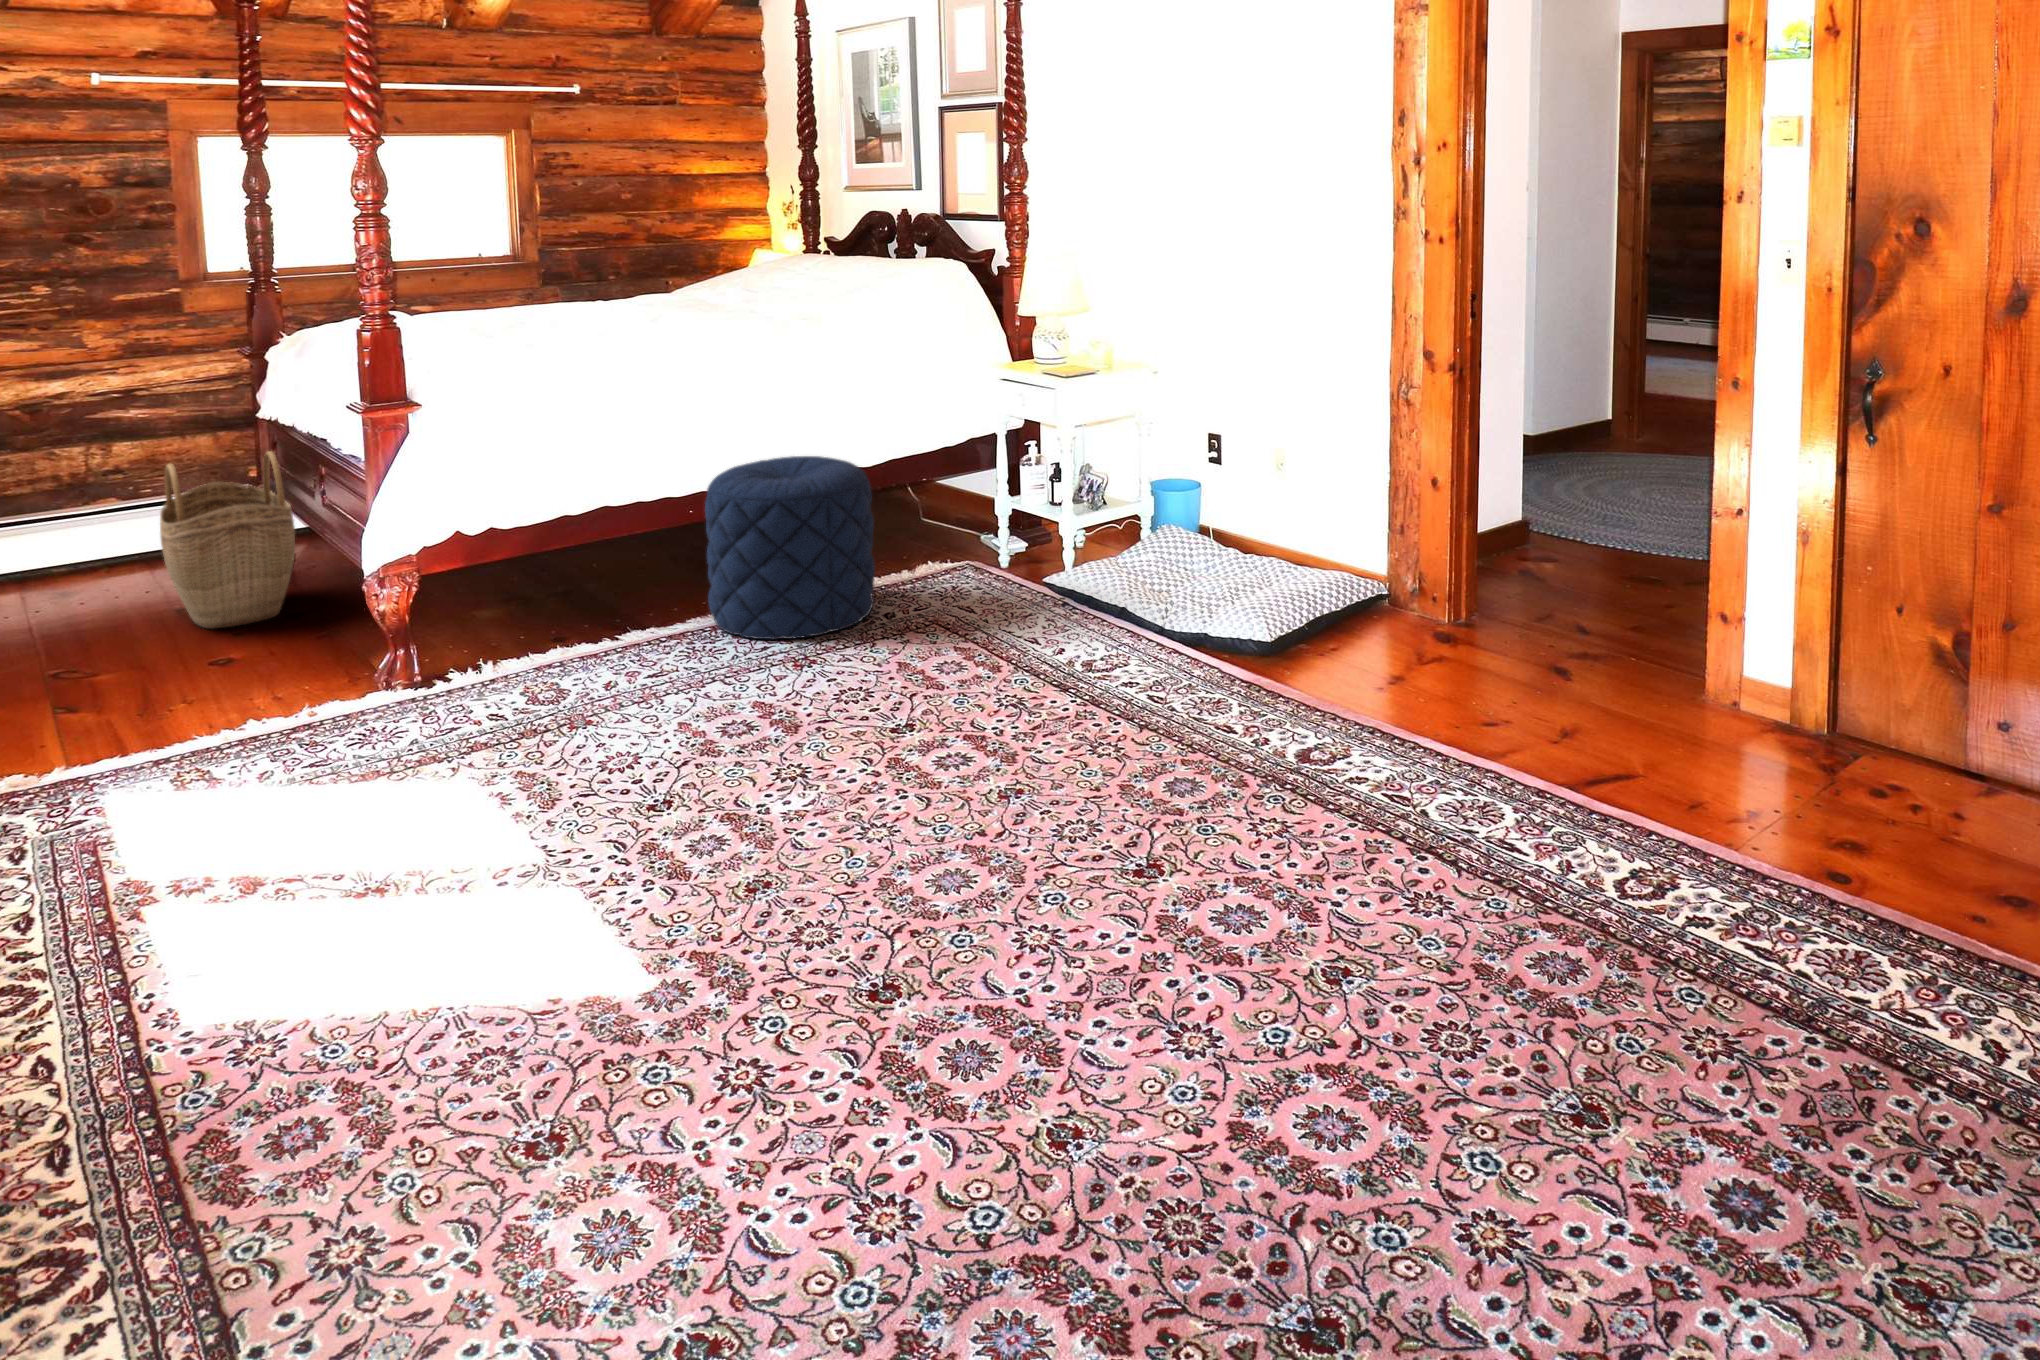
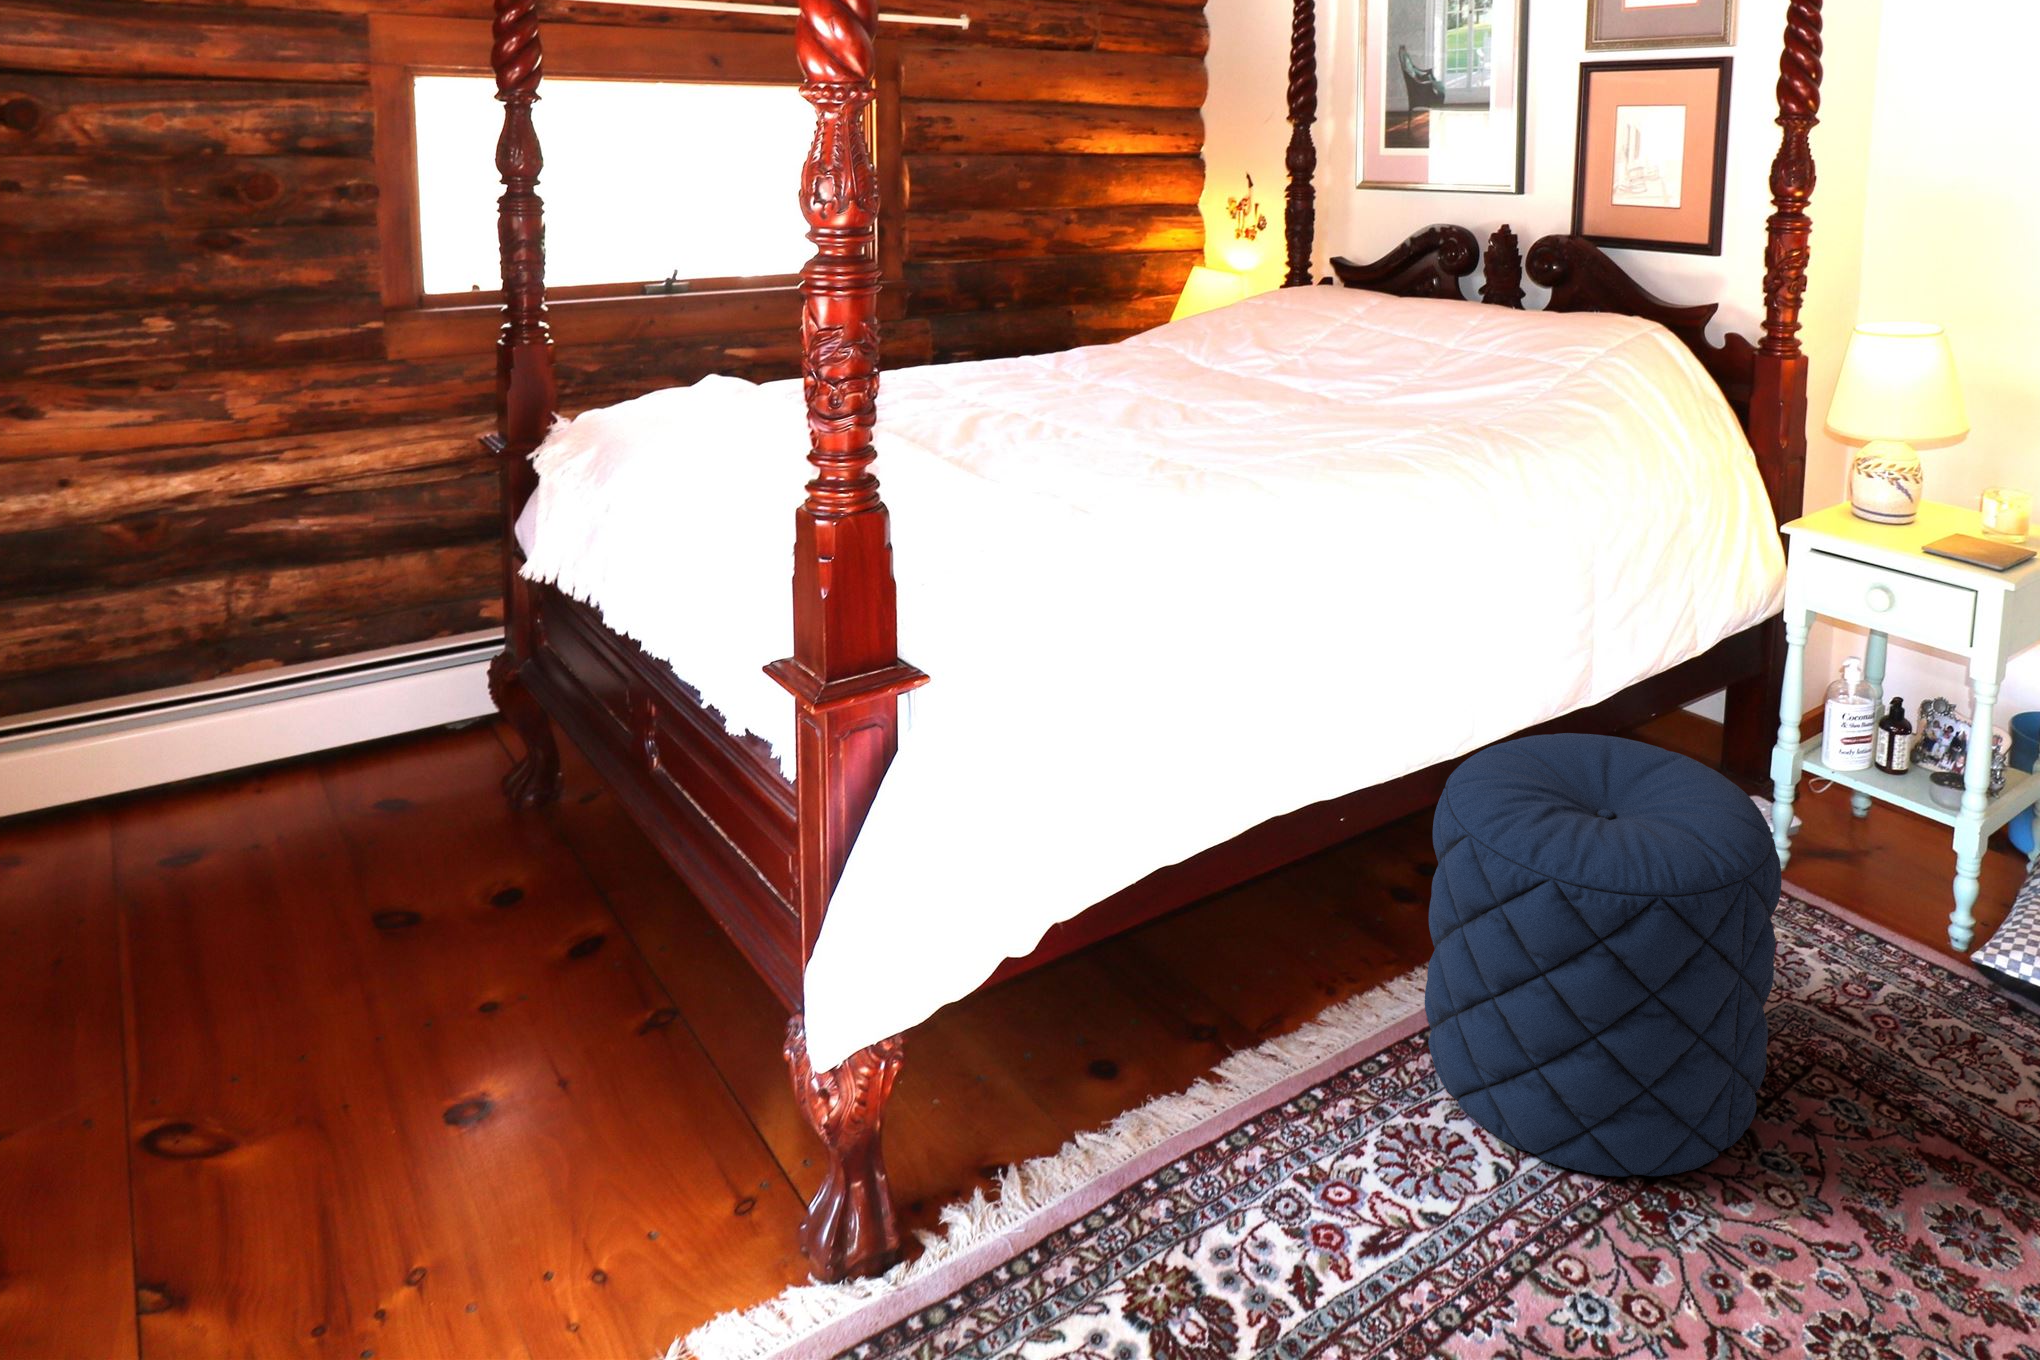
woven basket: present [160,451,295,629] -> none [349,676,598,1042]

